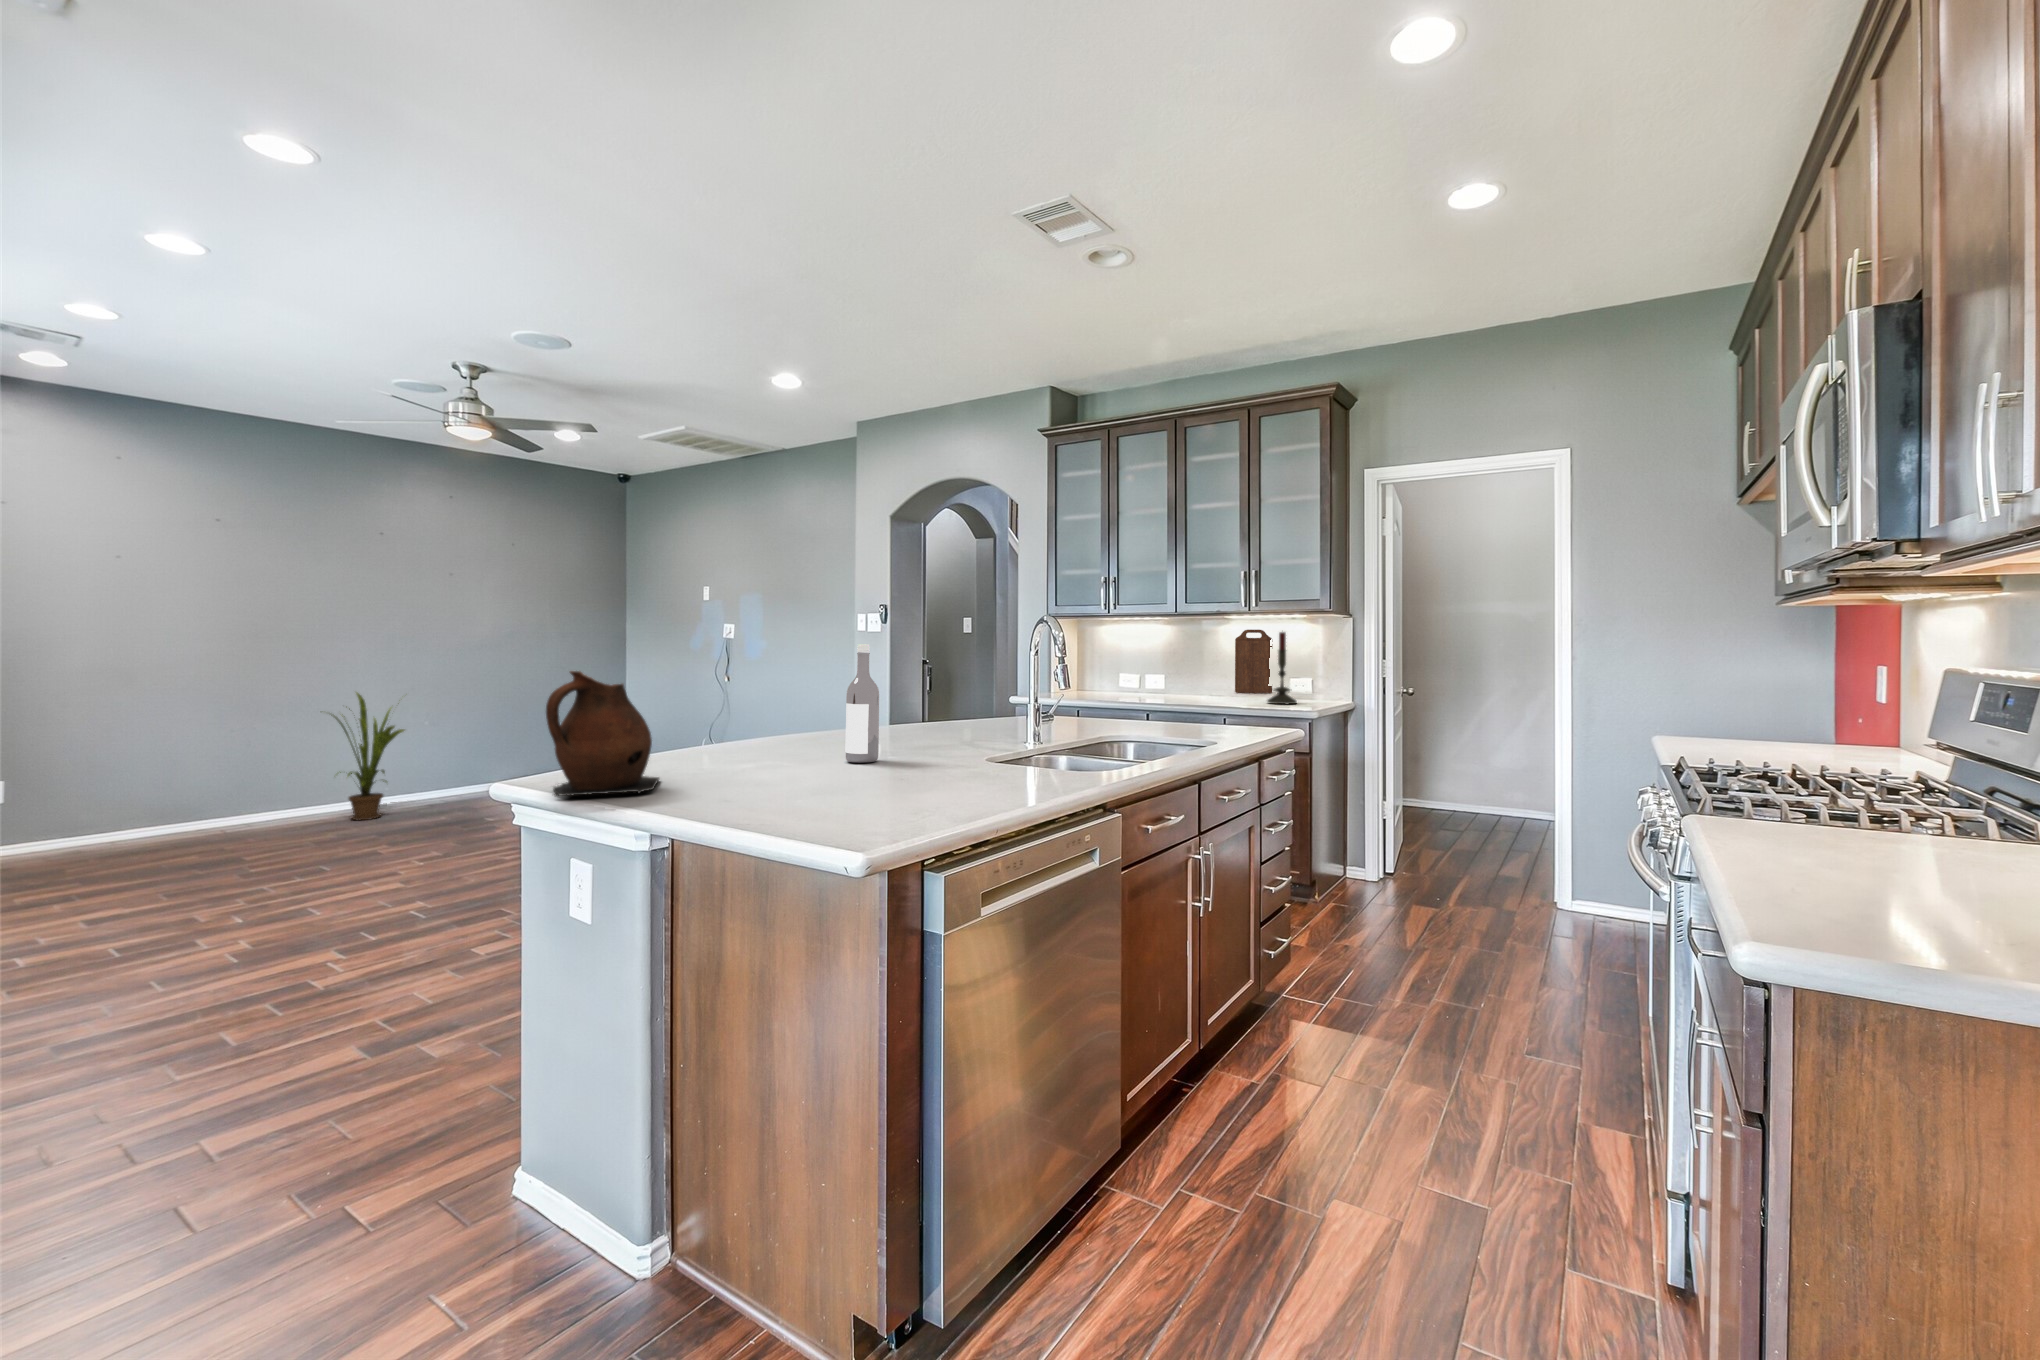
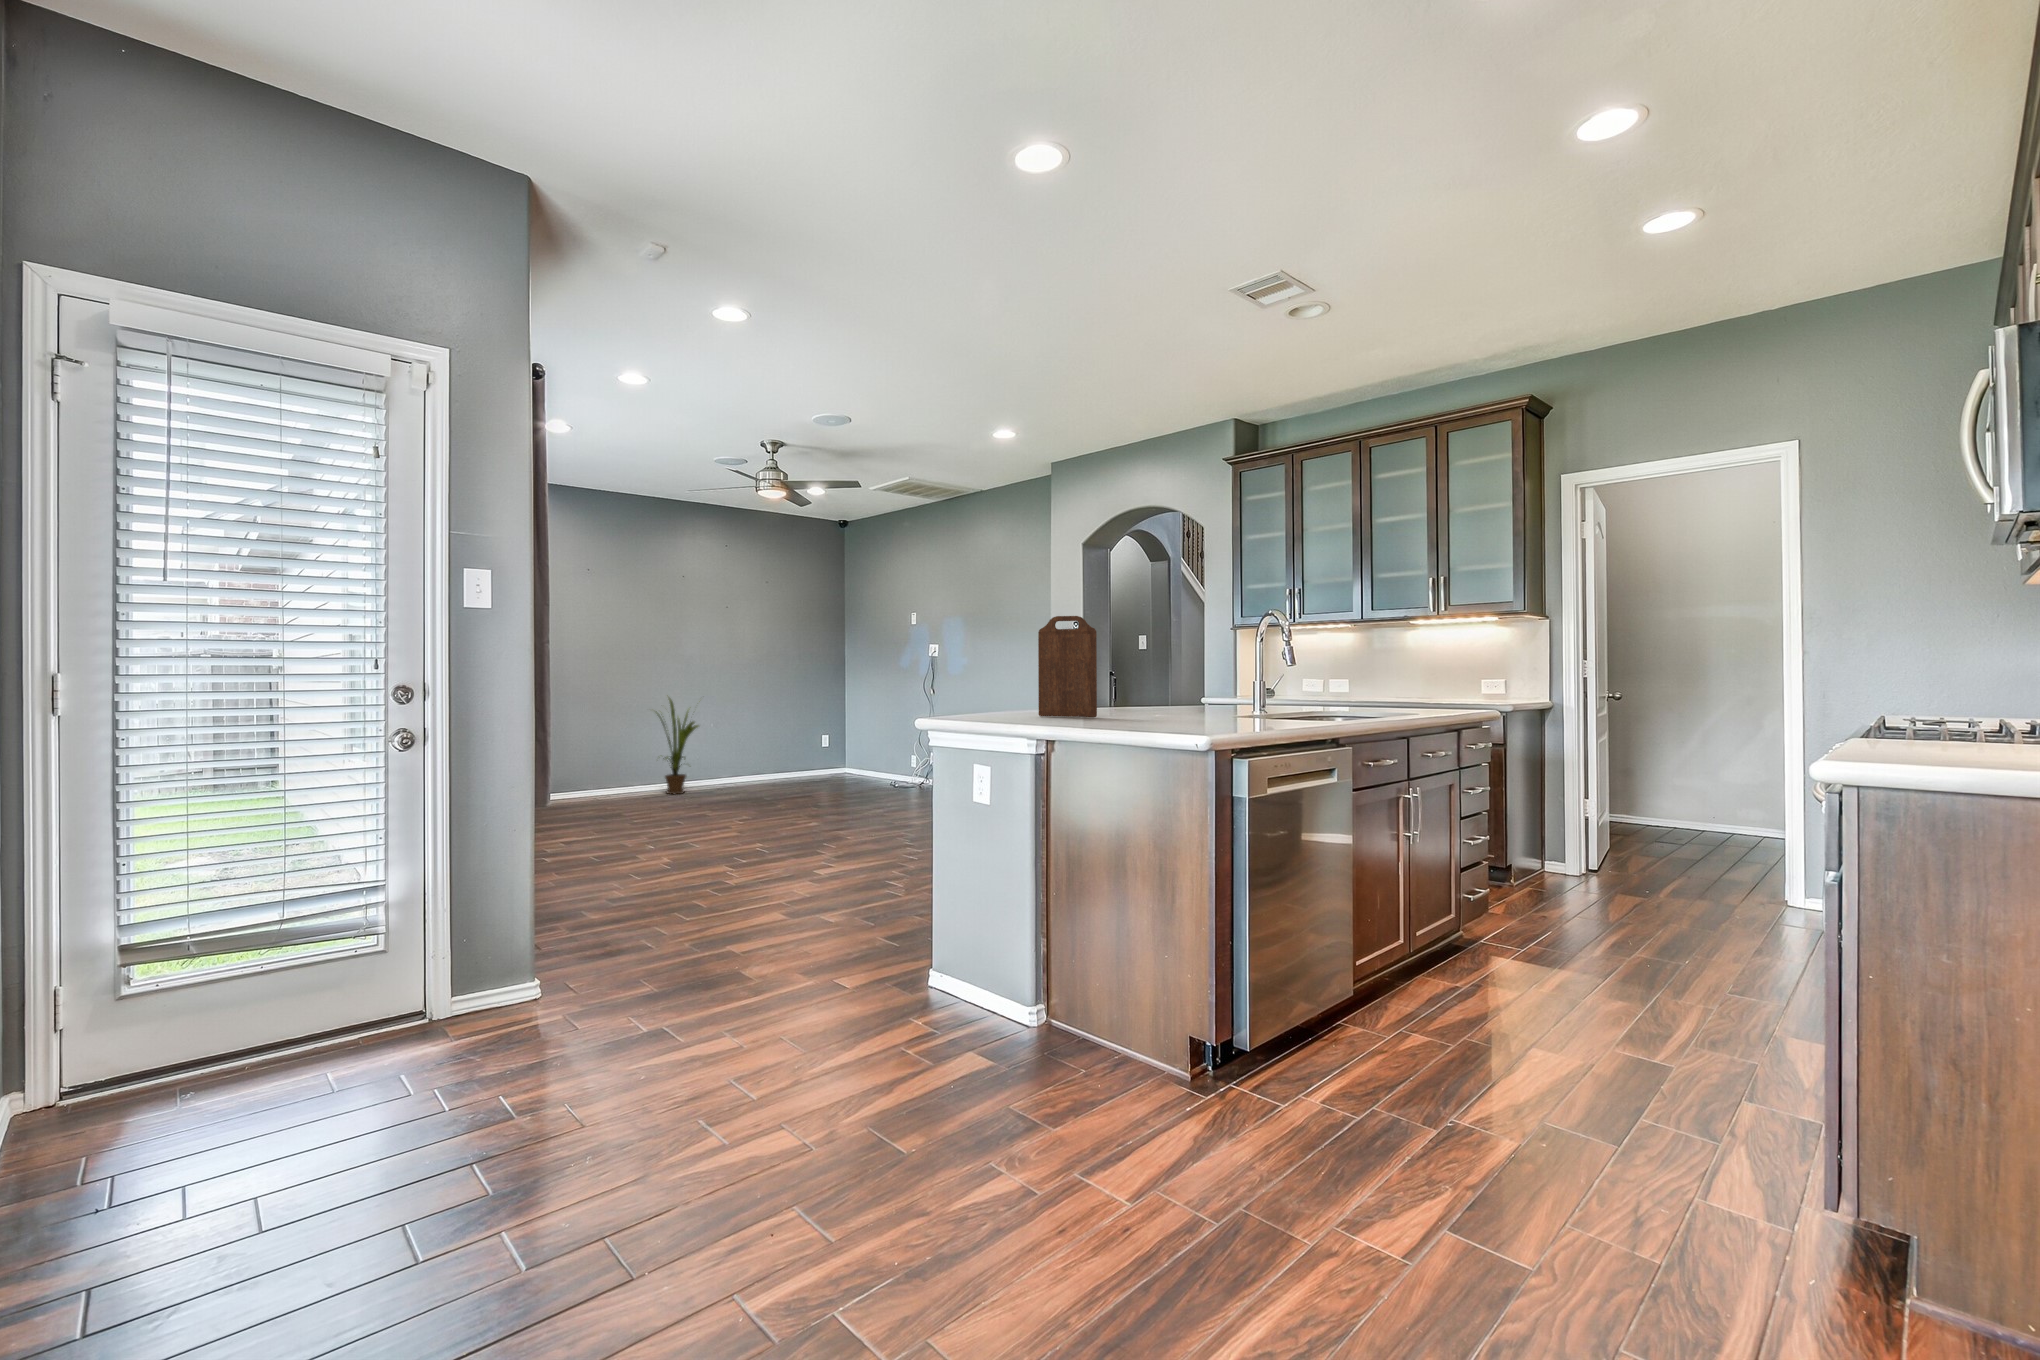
cutting board: present [1235,630,1273,693] -> present [1038,616,1097,717]
candle: present [1267,632,1297,704] -> none [1459,630,1490,700]
wine bottle: present [846,644,879,763] -> none [1128,631,1151,715]
ceramic pitcher: present [546,671,660,796] -> none [962,643,1028,721]

